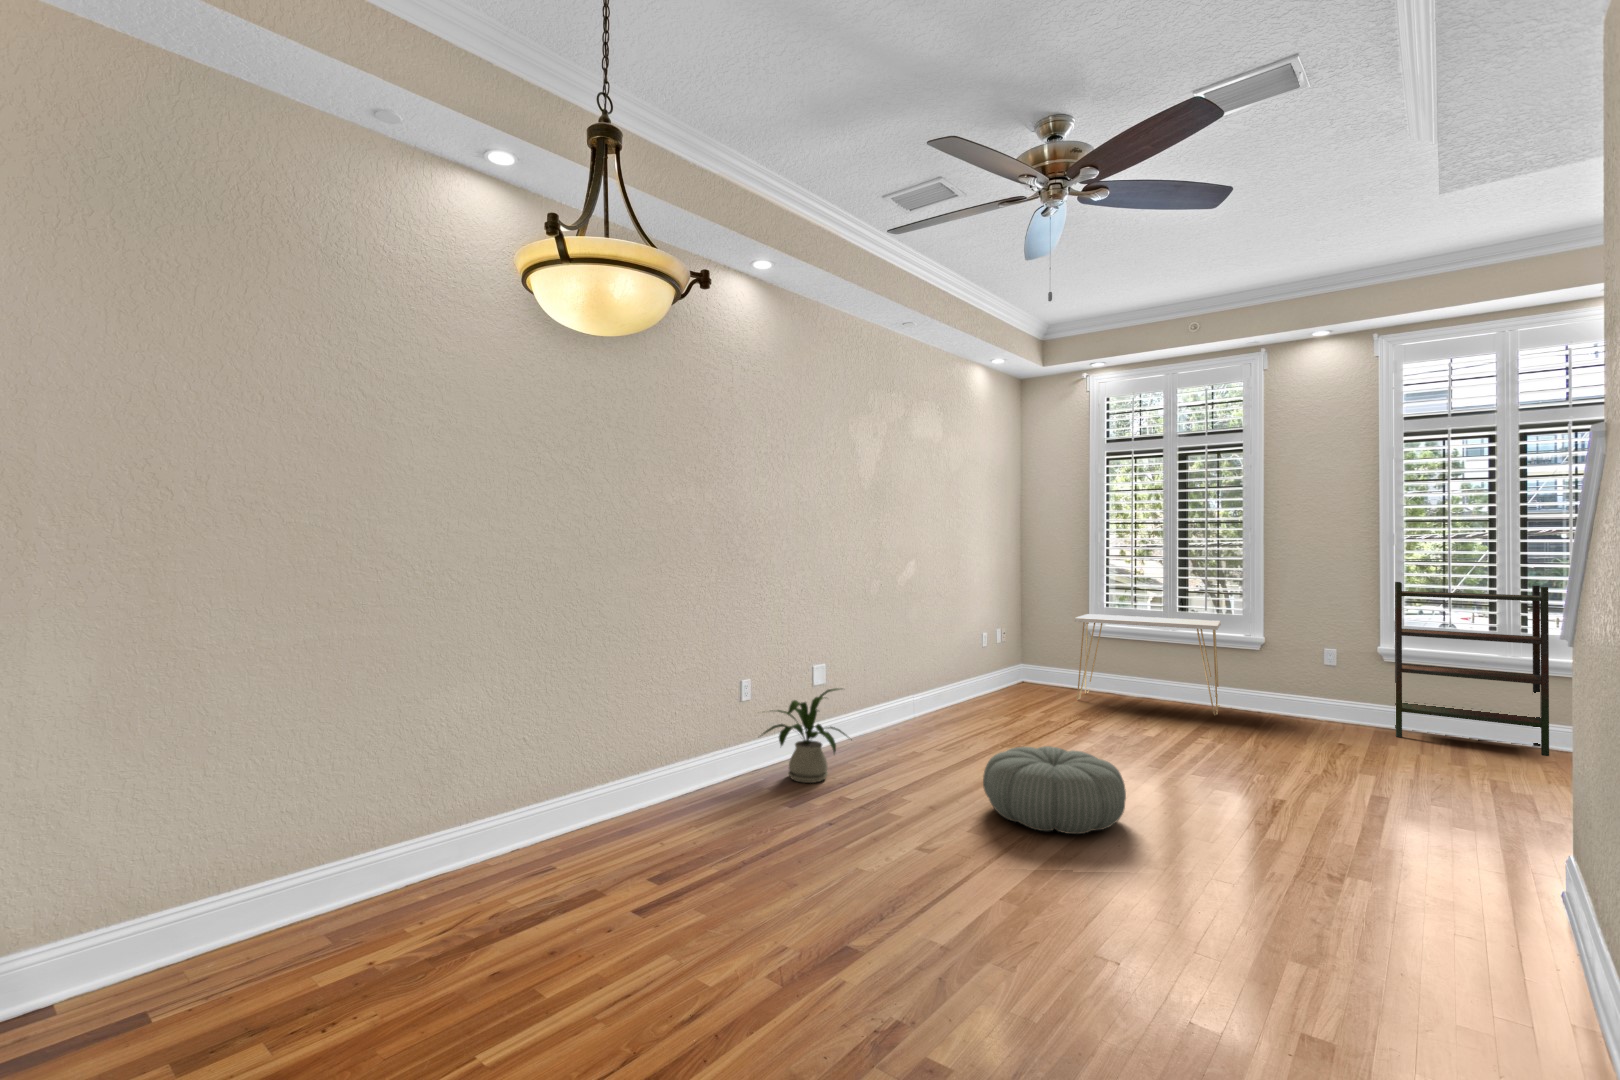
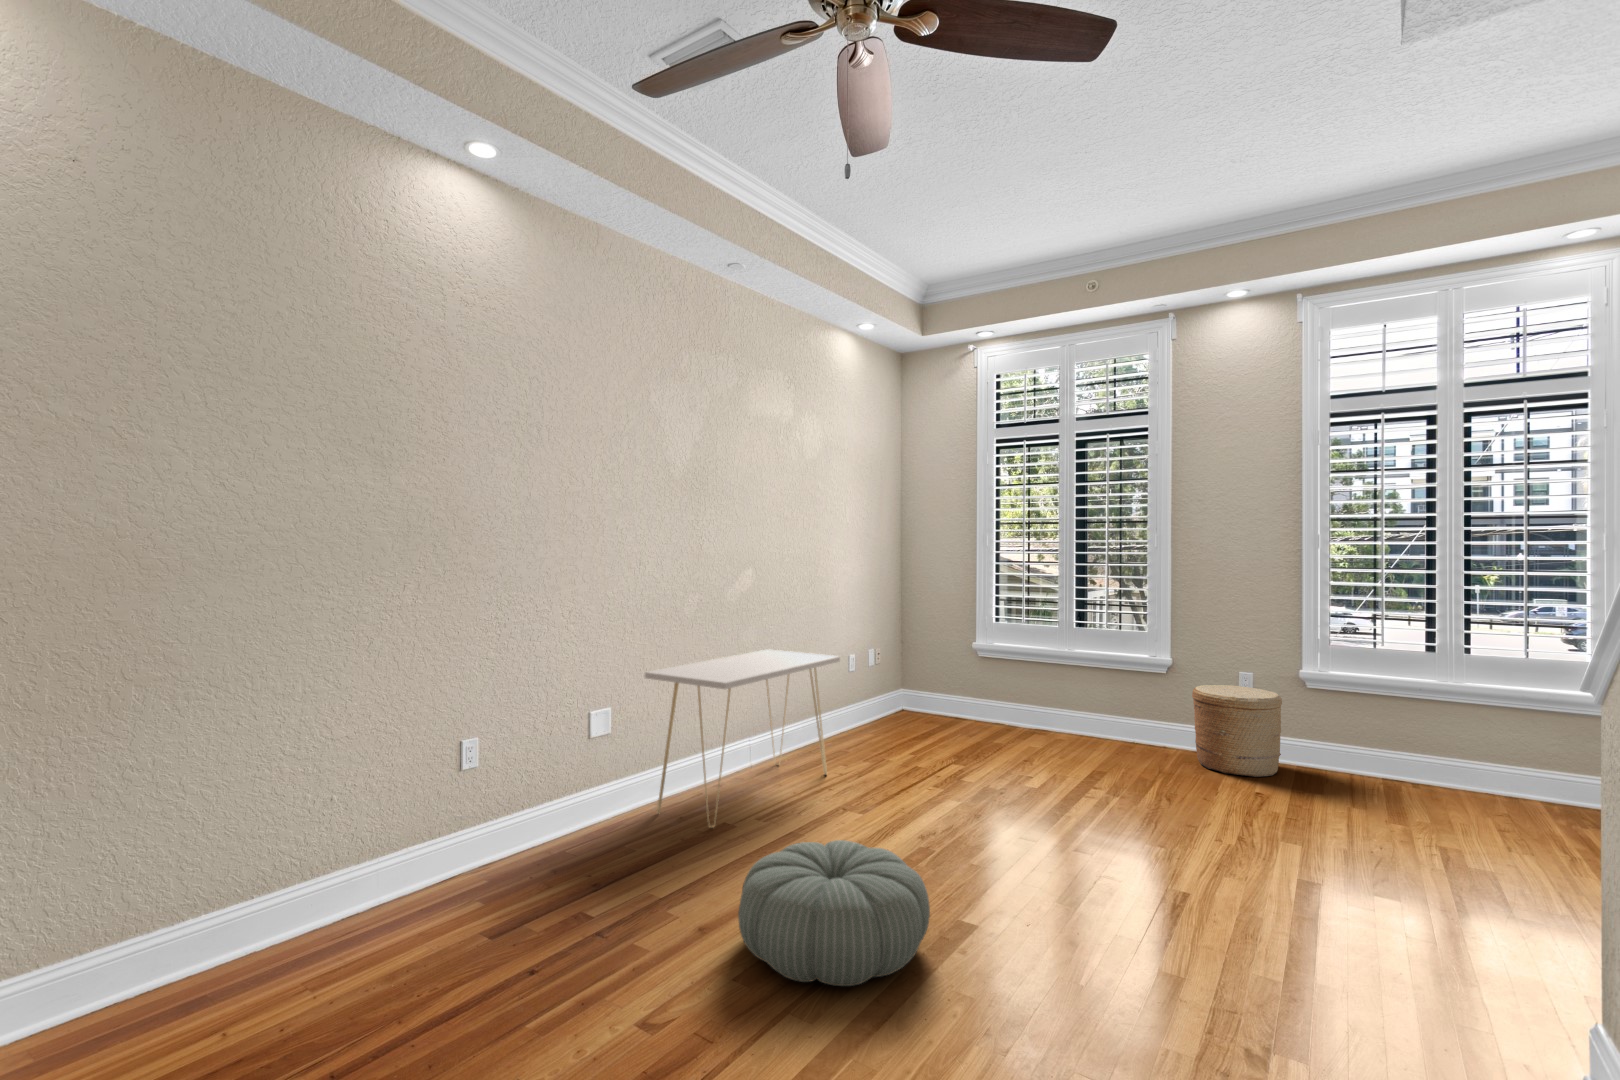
bookshelf: present [1395,582,1549,756] -> none [1319,593,1495,809]
console table: present [1075,614,1221,715] -> present [645,649,840,828]
woven basket: none [1284,658,1363,731] -> present [1192,685,1282,777]
house plant: present [762,688,852,783] -> none [457,760,601,893]

